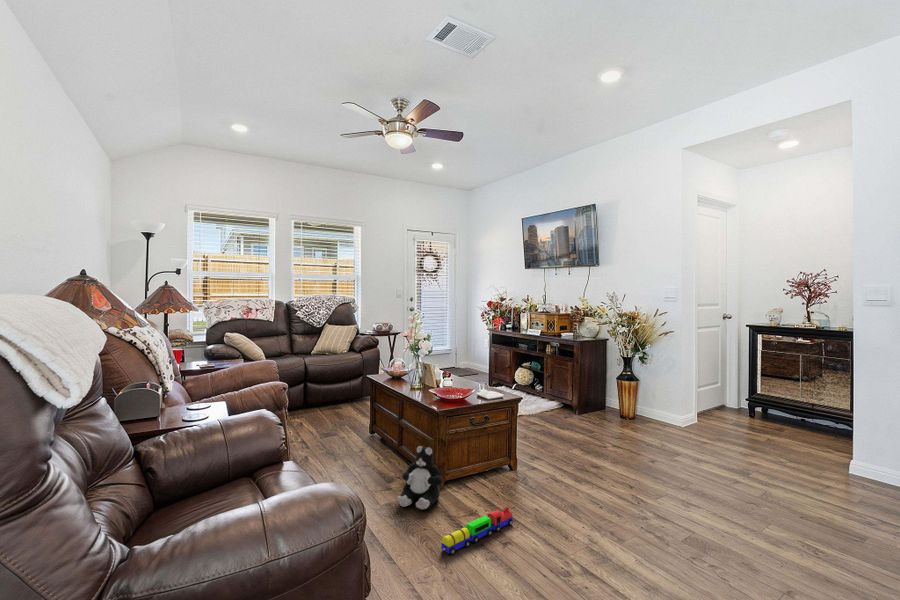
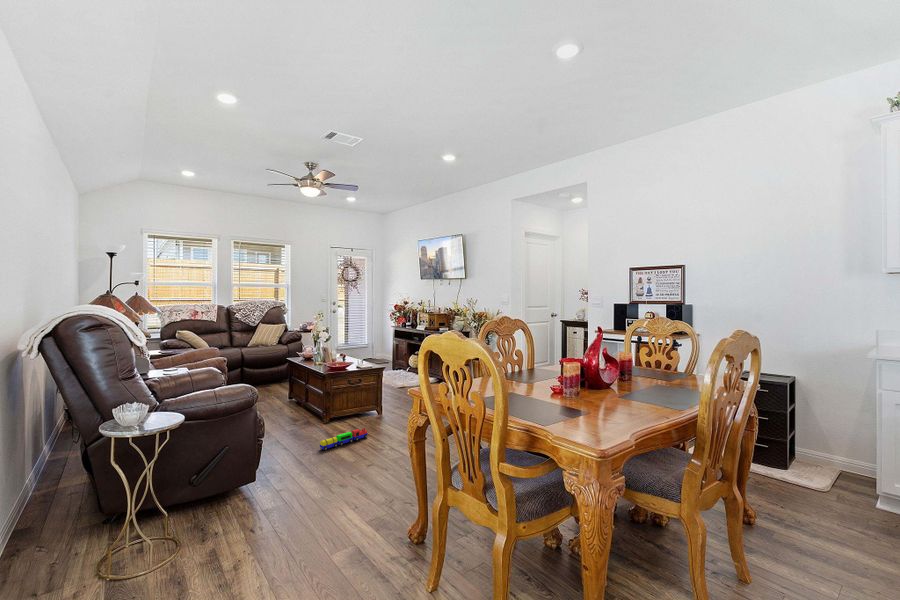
plush toy: present [397,446,442,510] -> none [298,397,328,433]

